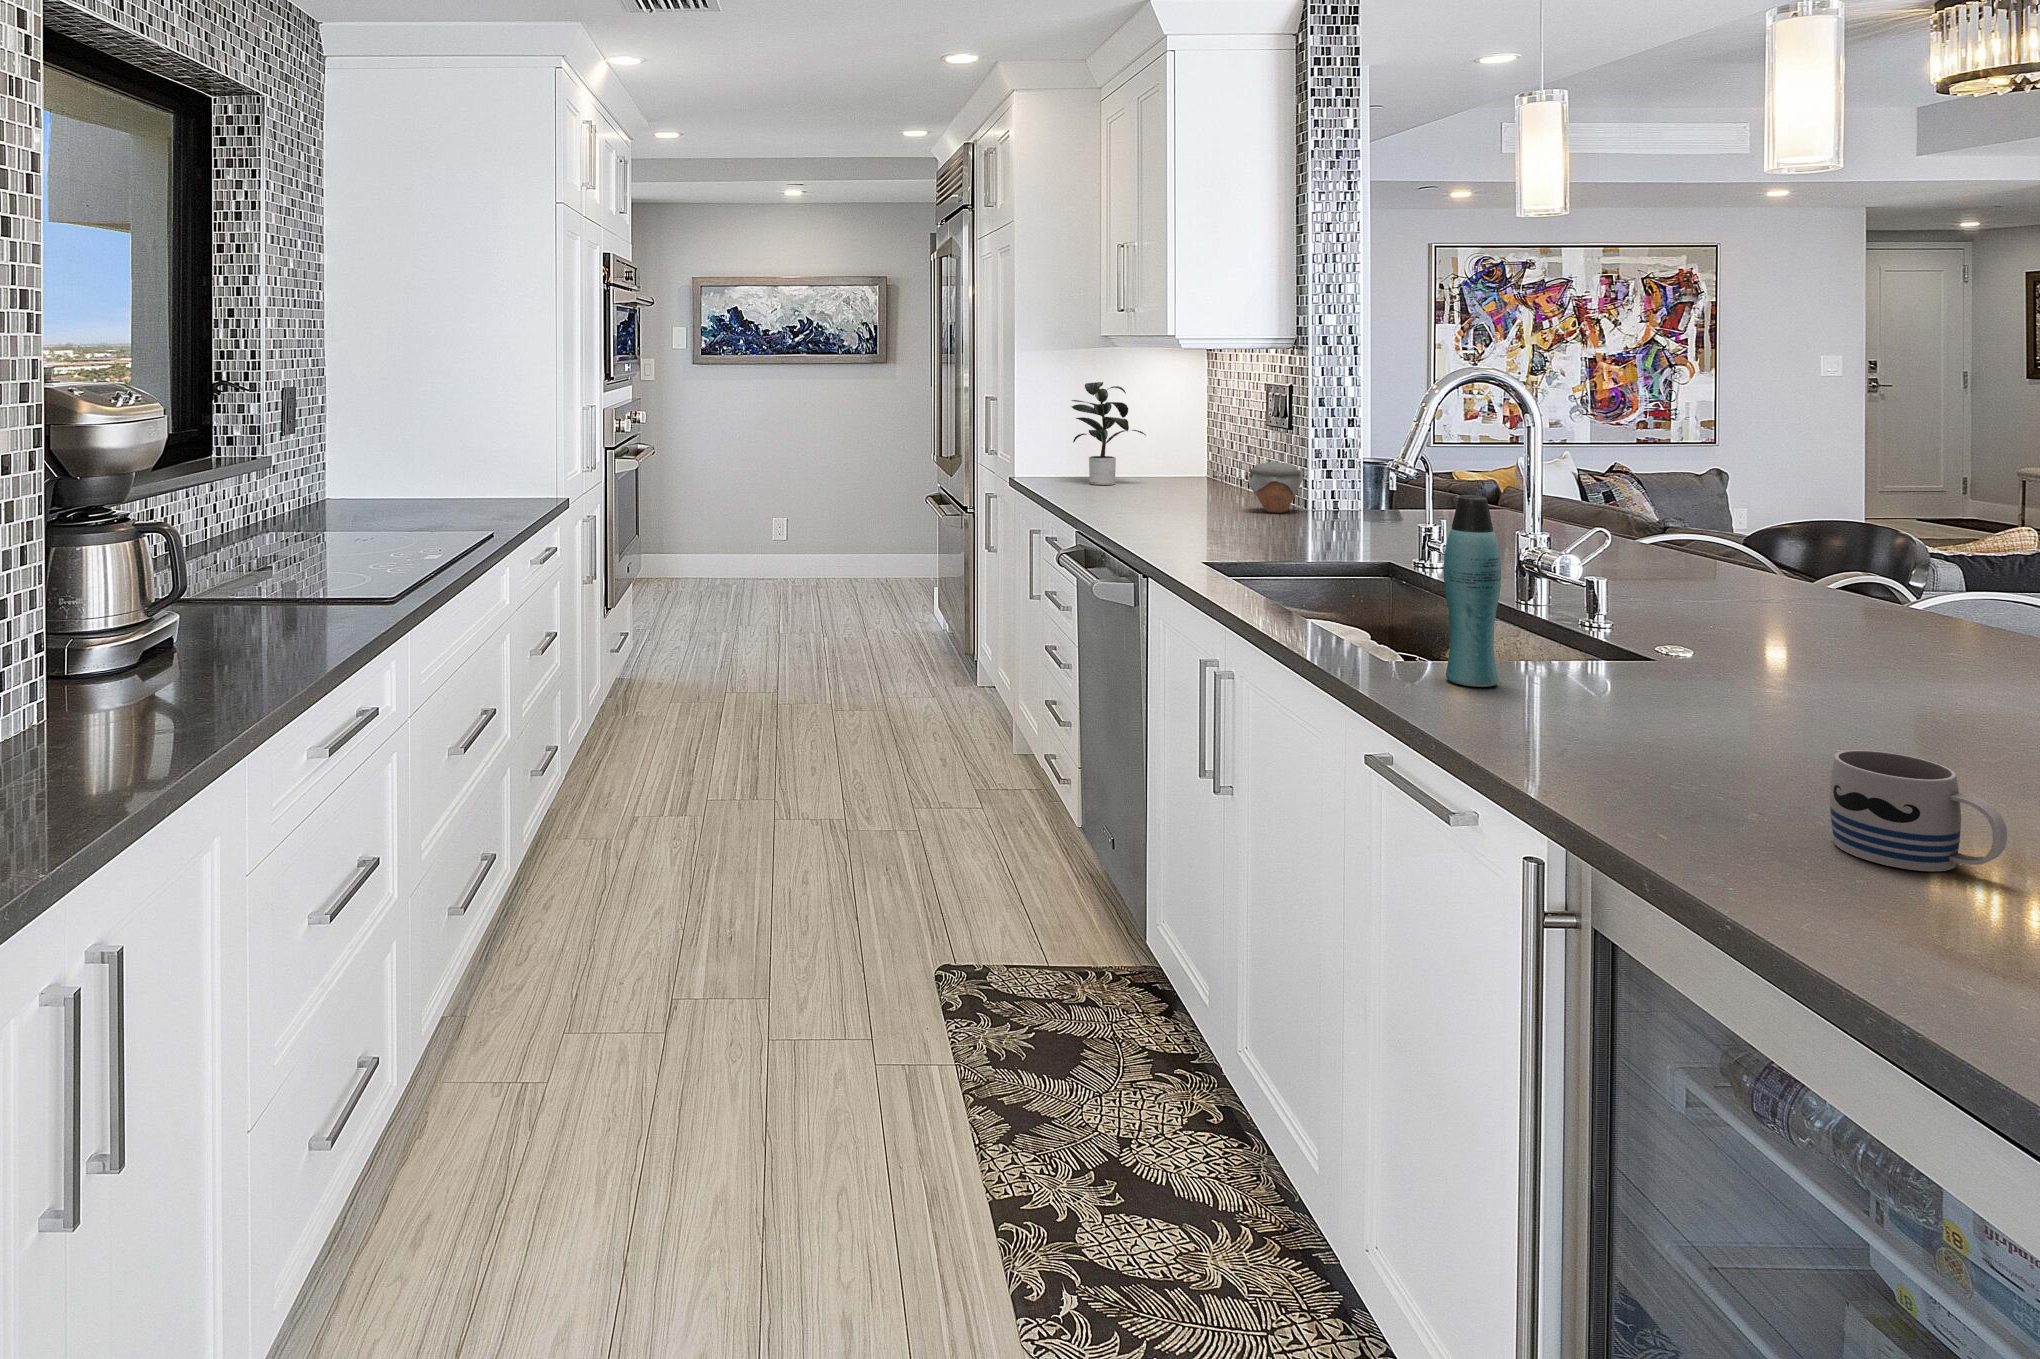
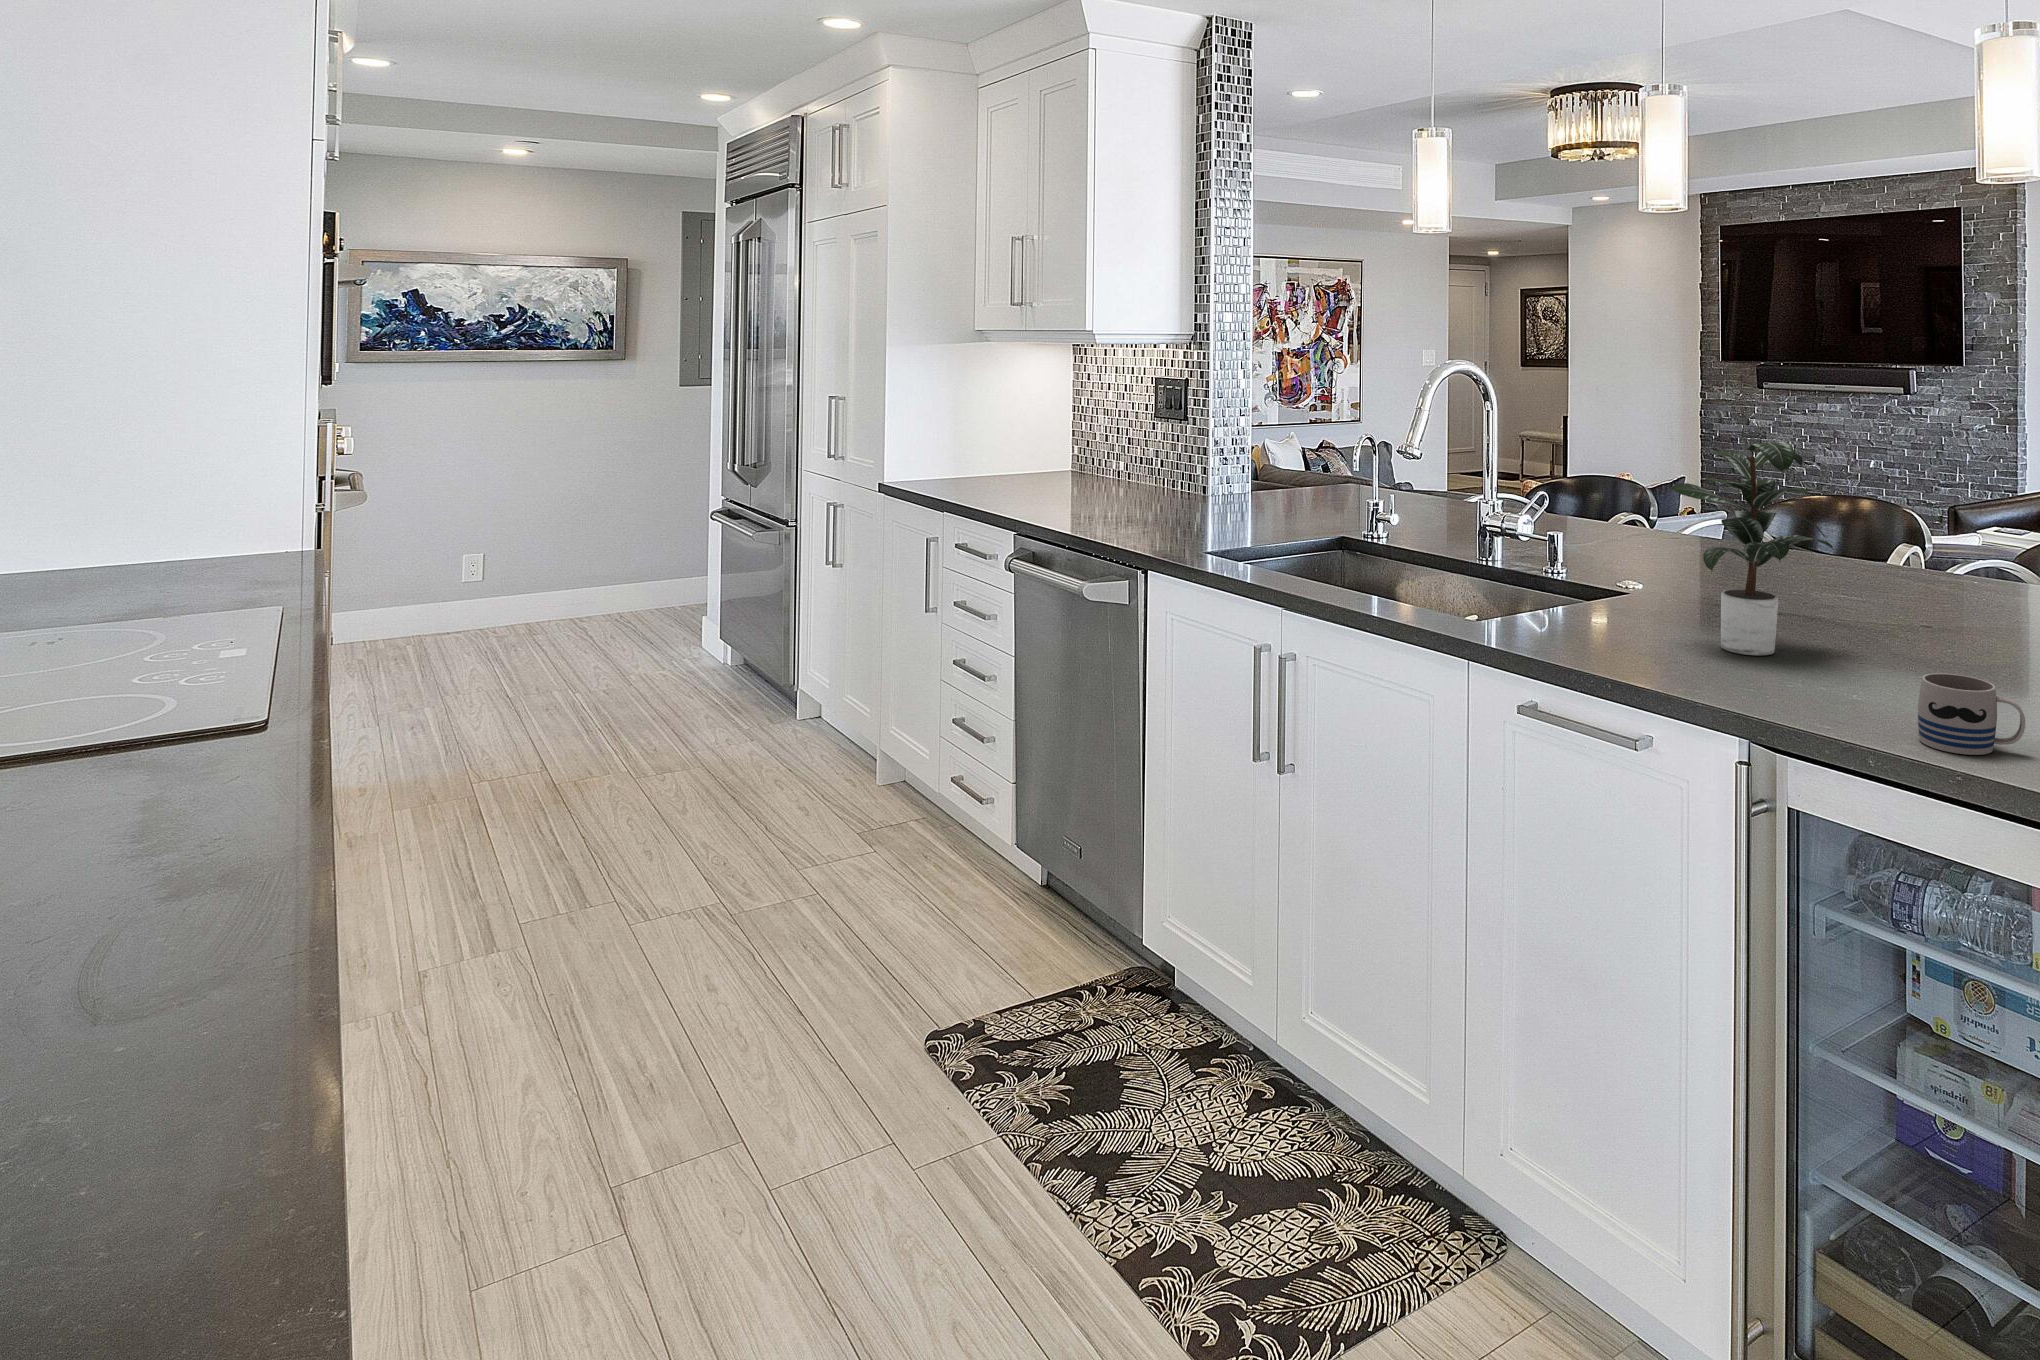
potted plant: present [1072,382,1146,485] -> present [1669,442,1834,656]
jar: present [1248,462,1304,513] -> none [1155,455,1205,504]
bottle: present [1443,495,1501,687] -> none [1548,494,1593,656]

